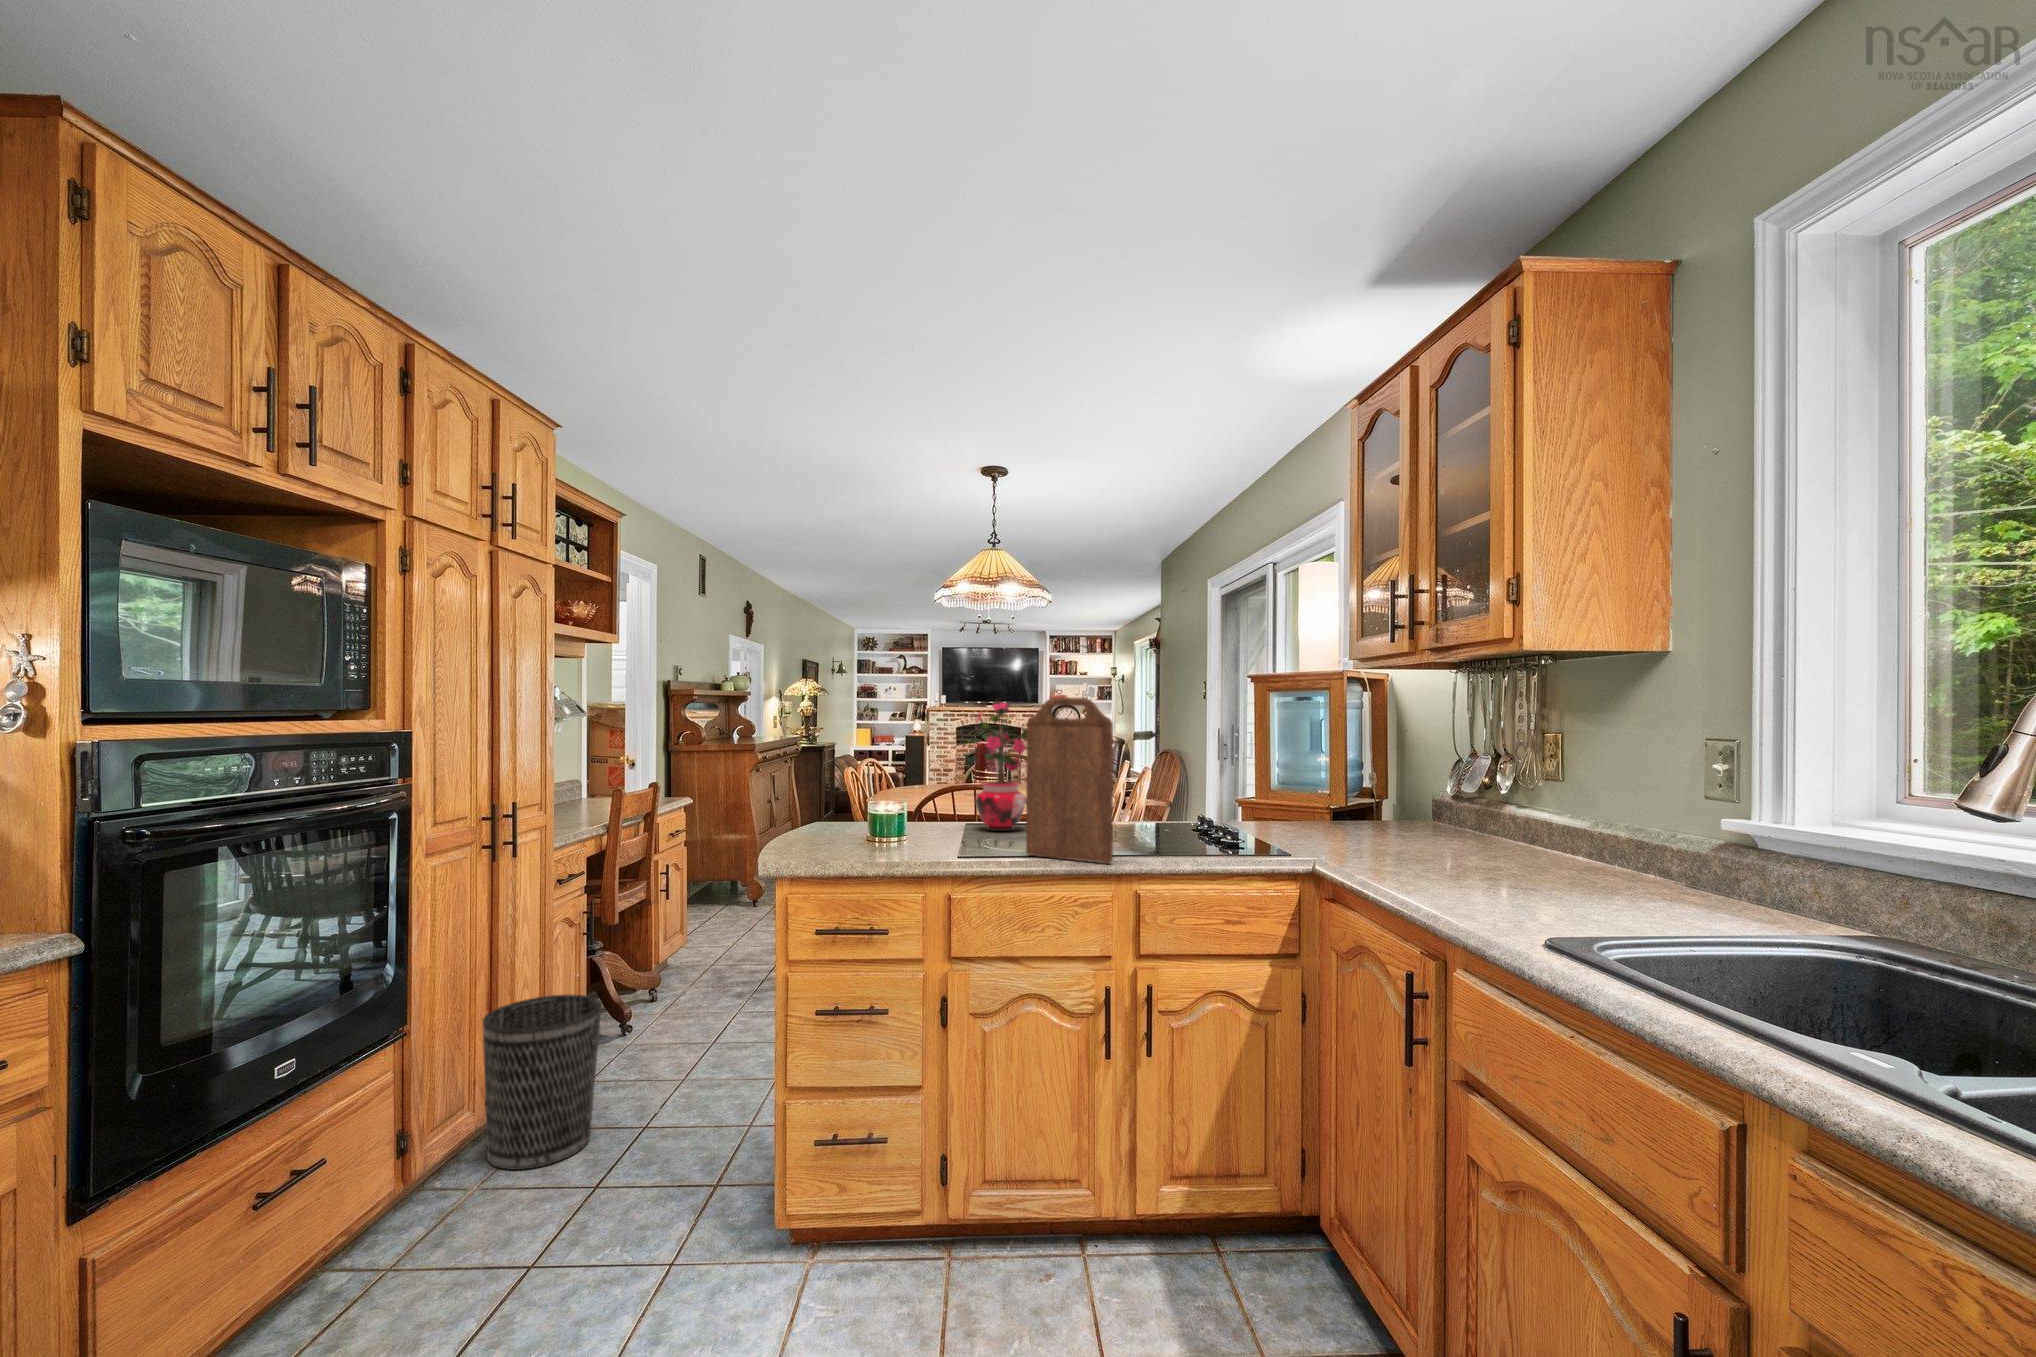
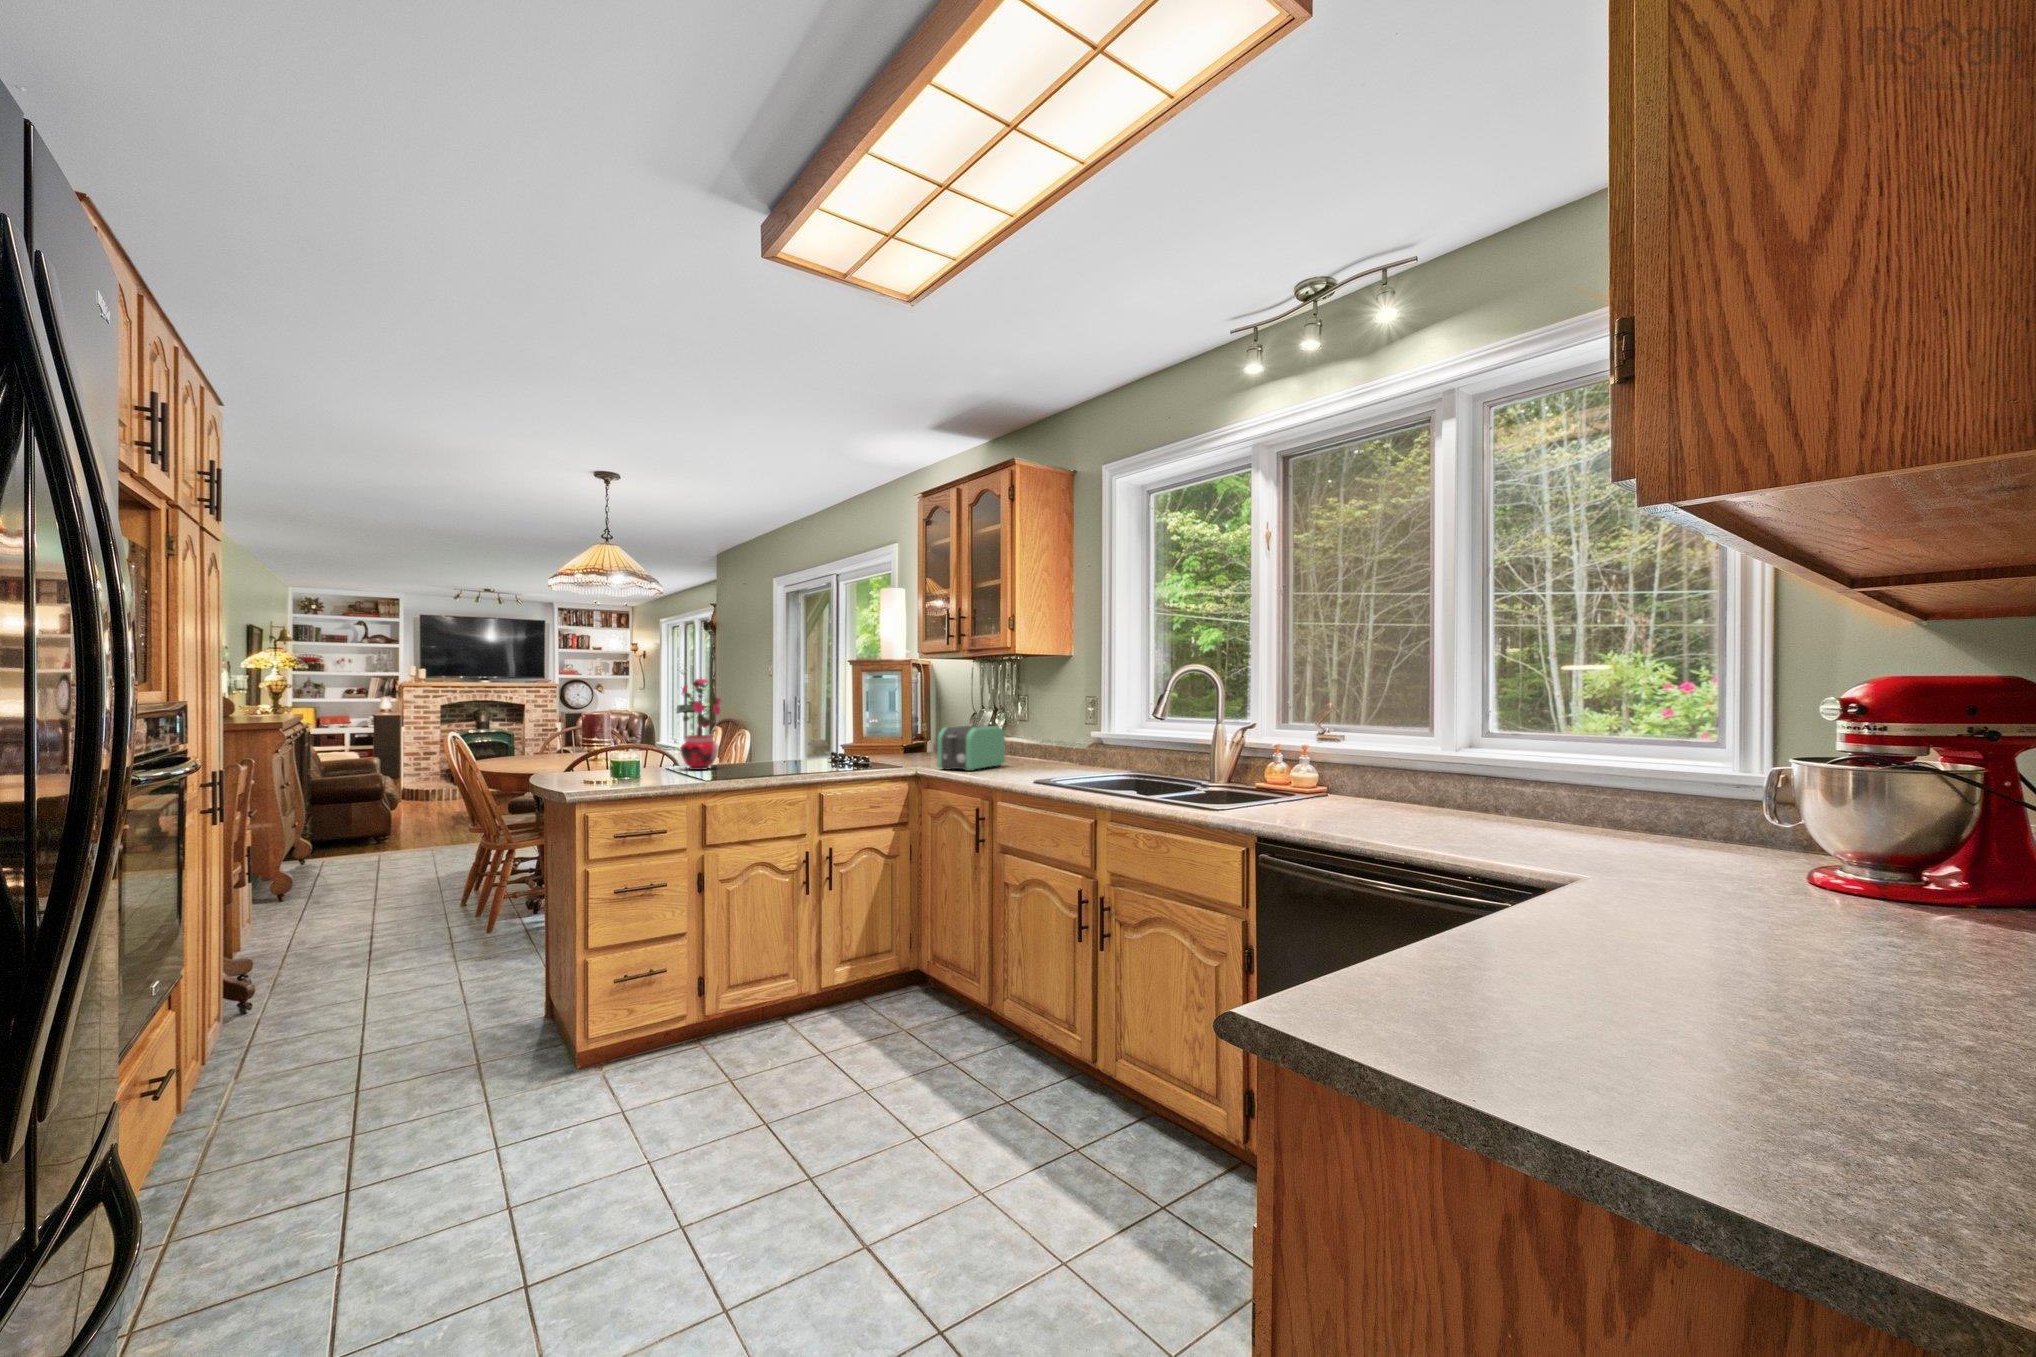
cutting board: present [1026,697,1113,863] -> none [749,676,809,778]
toaster: none [1353,786,1496,875] -> present [937,725,1005,771]
wastebasket: present [483,995,602,1170] -> none [216,941,339,1092]

